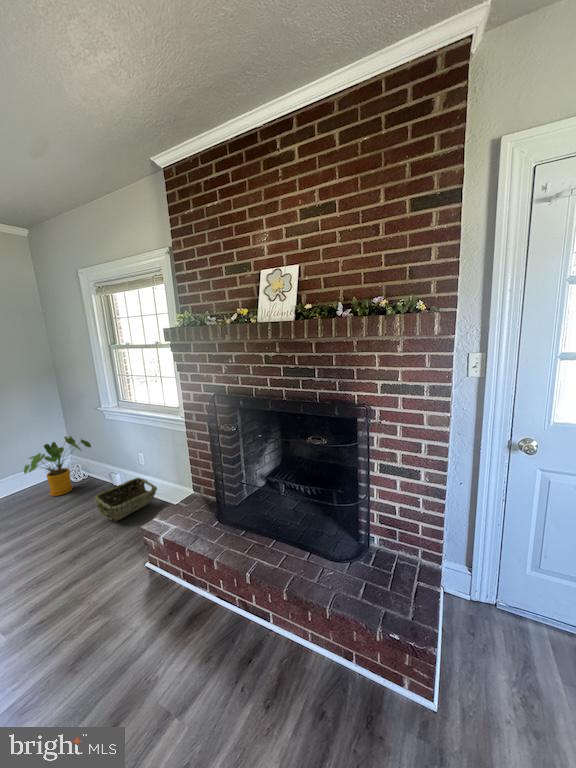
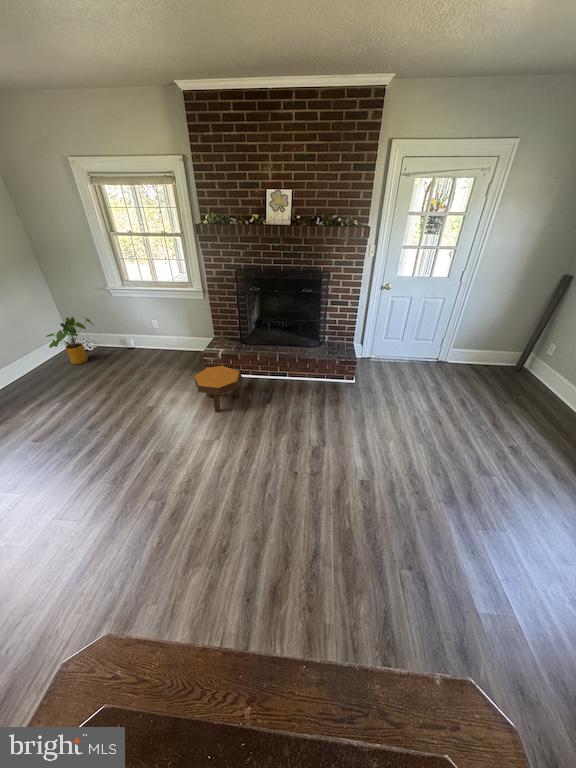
woven basket: present [95,478,157,521] -> none [135,340,172,366]
footstool: none [49,565,156,694] -> present [194,366,242,412]

